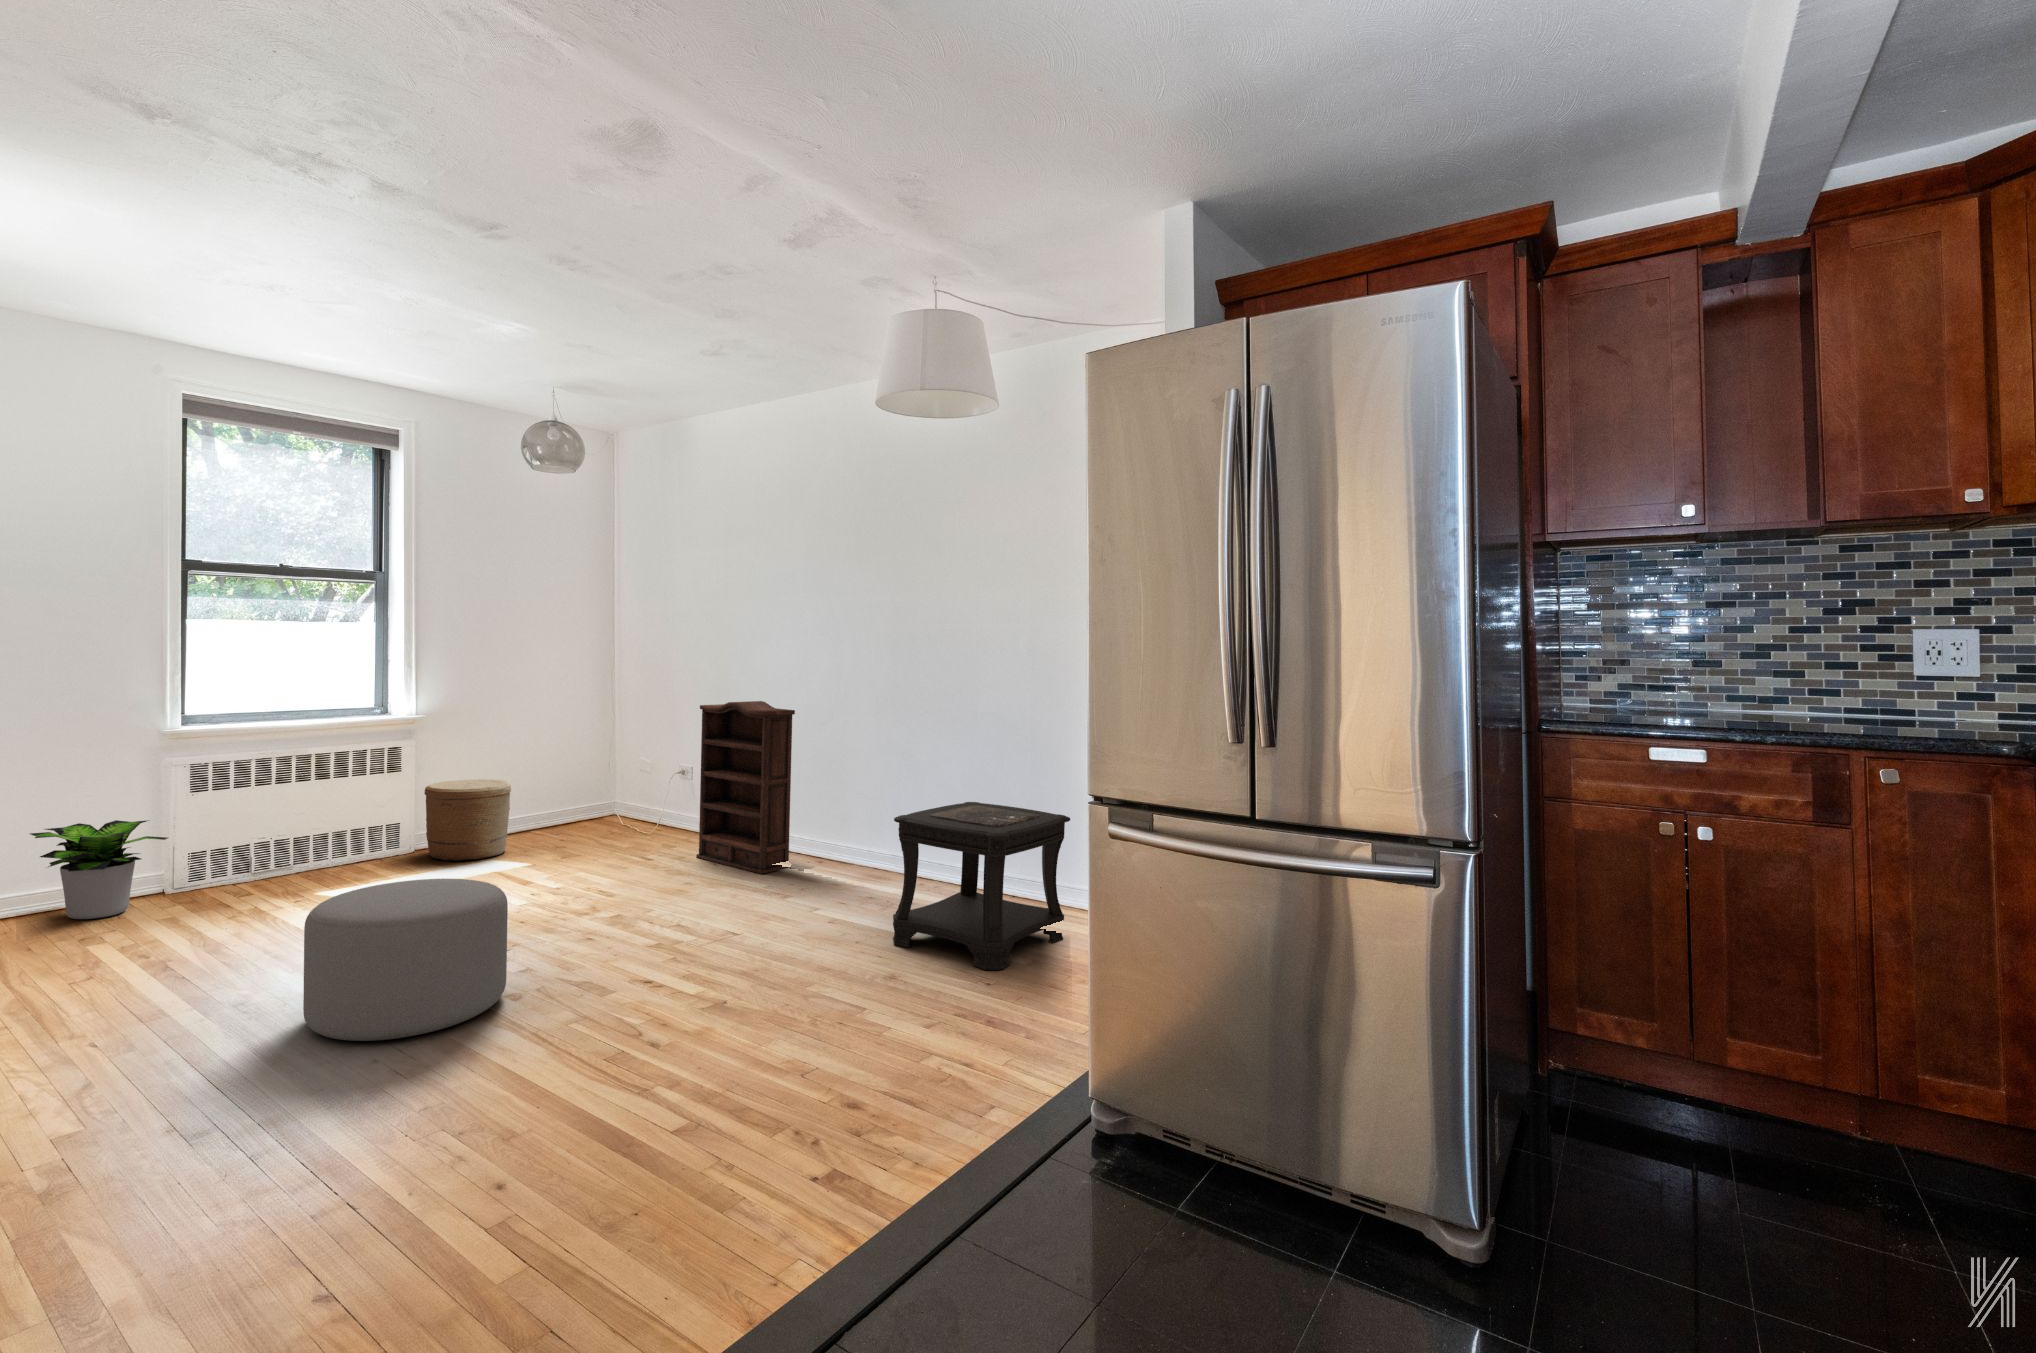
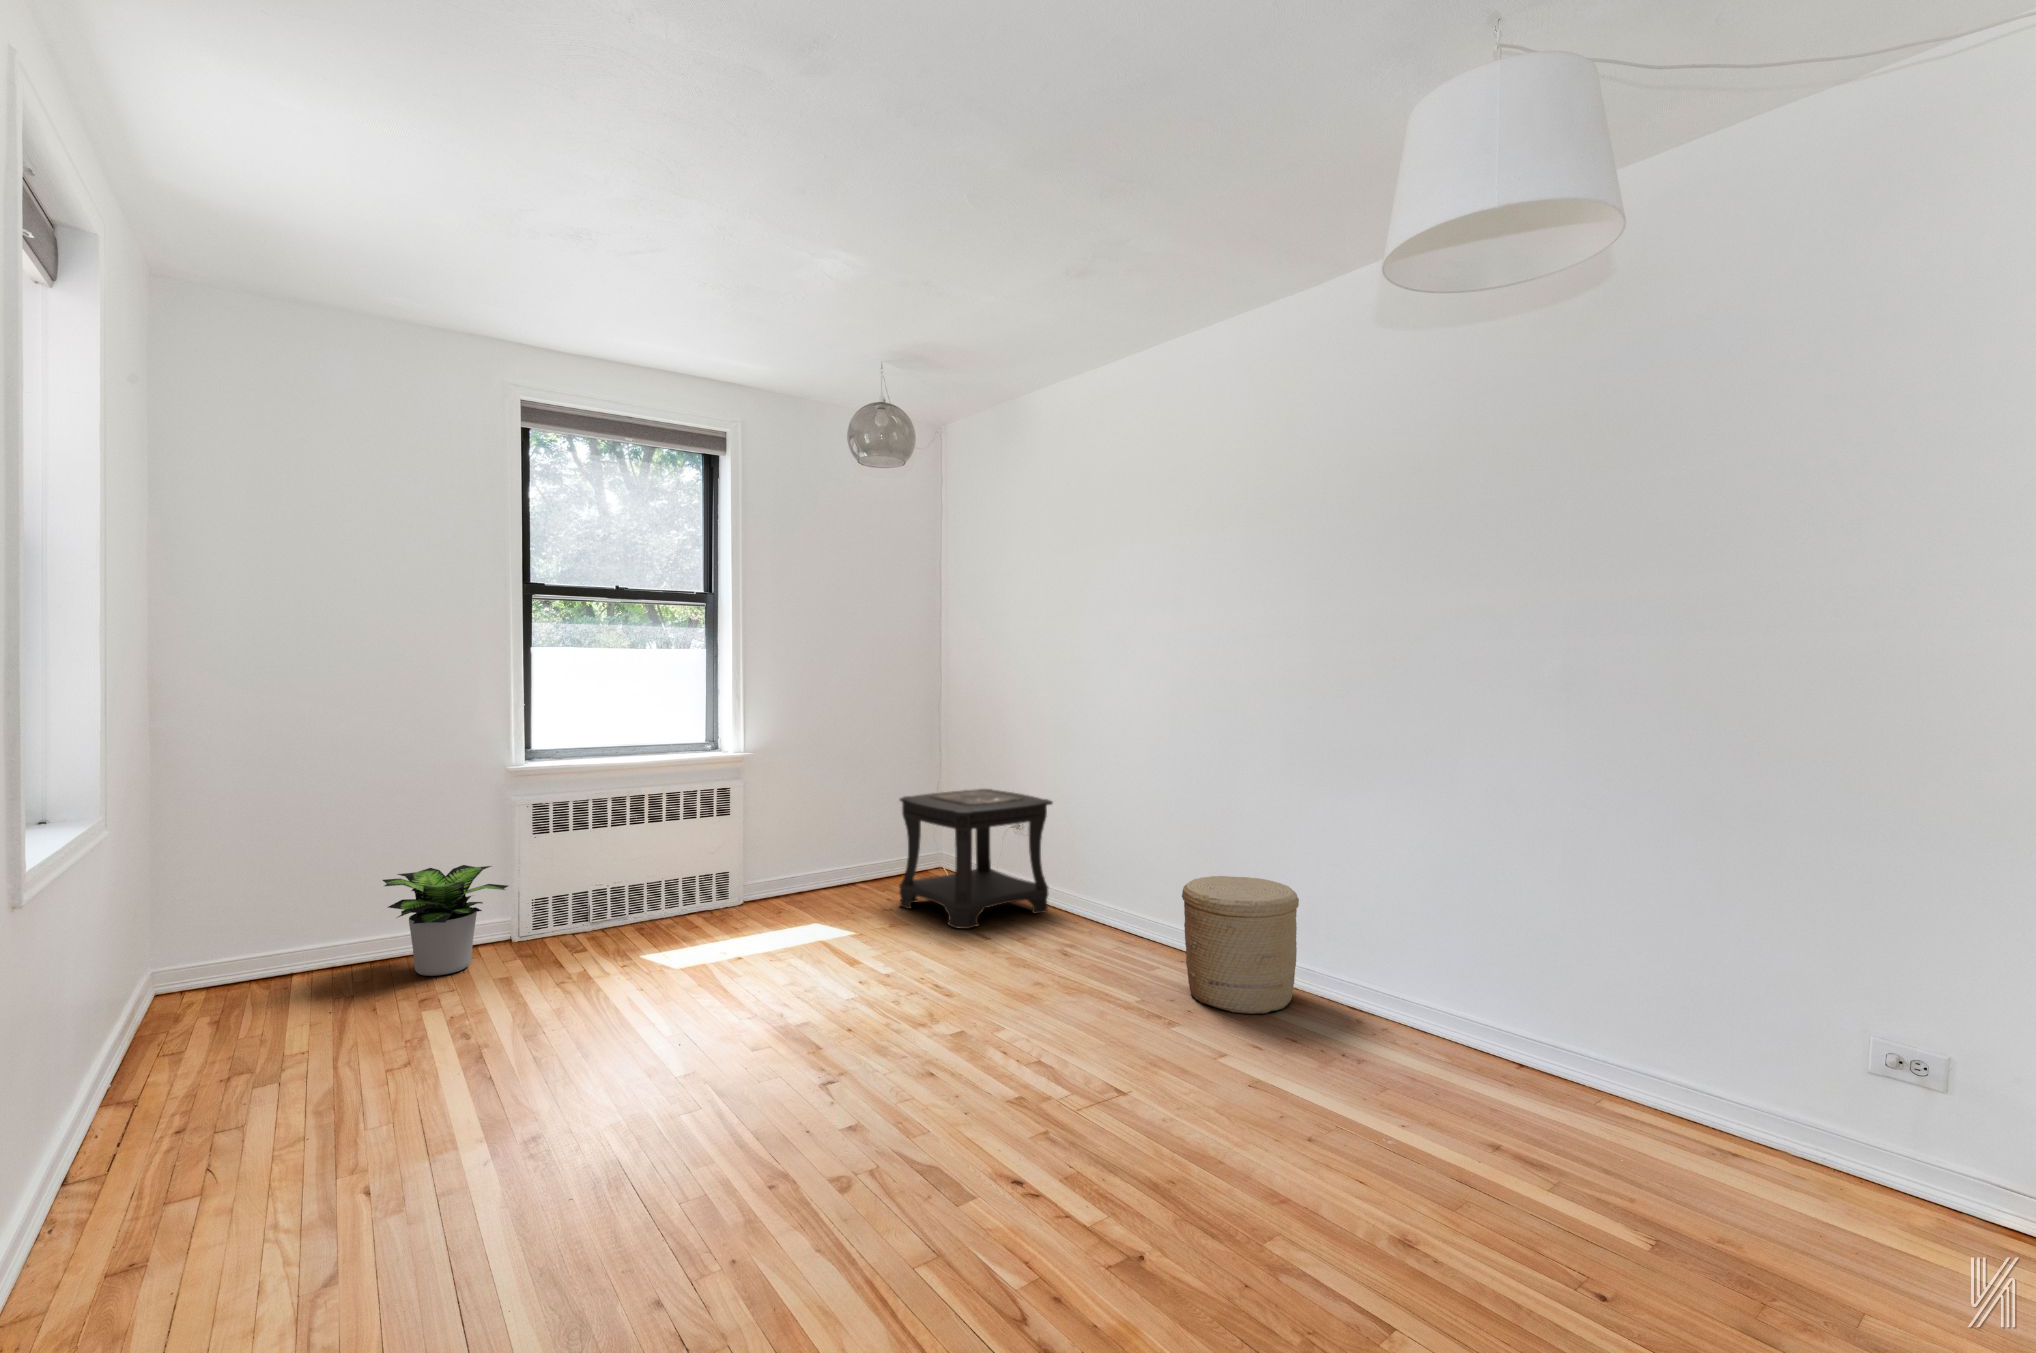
bookshelf: present [696,701,795,874] -> none [1047,730,1169,956]
woven basket: present [424,780,511,861] -> present [1182,876,1299,1014]
side table: present [893,802,1070,970] -> present [899,789,1053,929]
ottoman: present [303,879,508,1041] -> none [599,978,846,1231]

